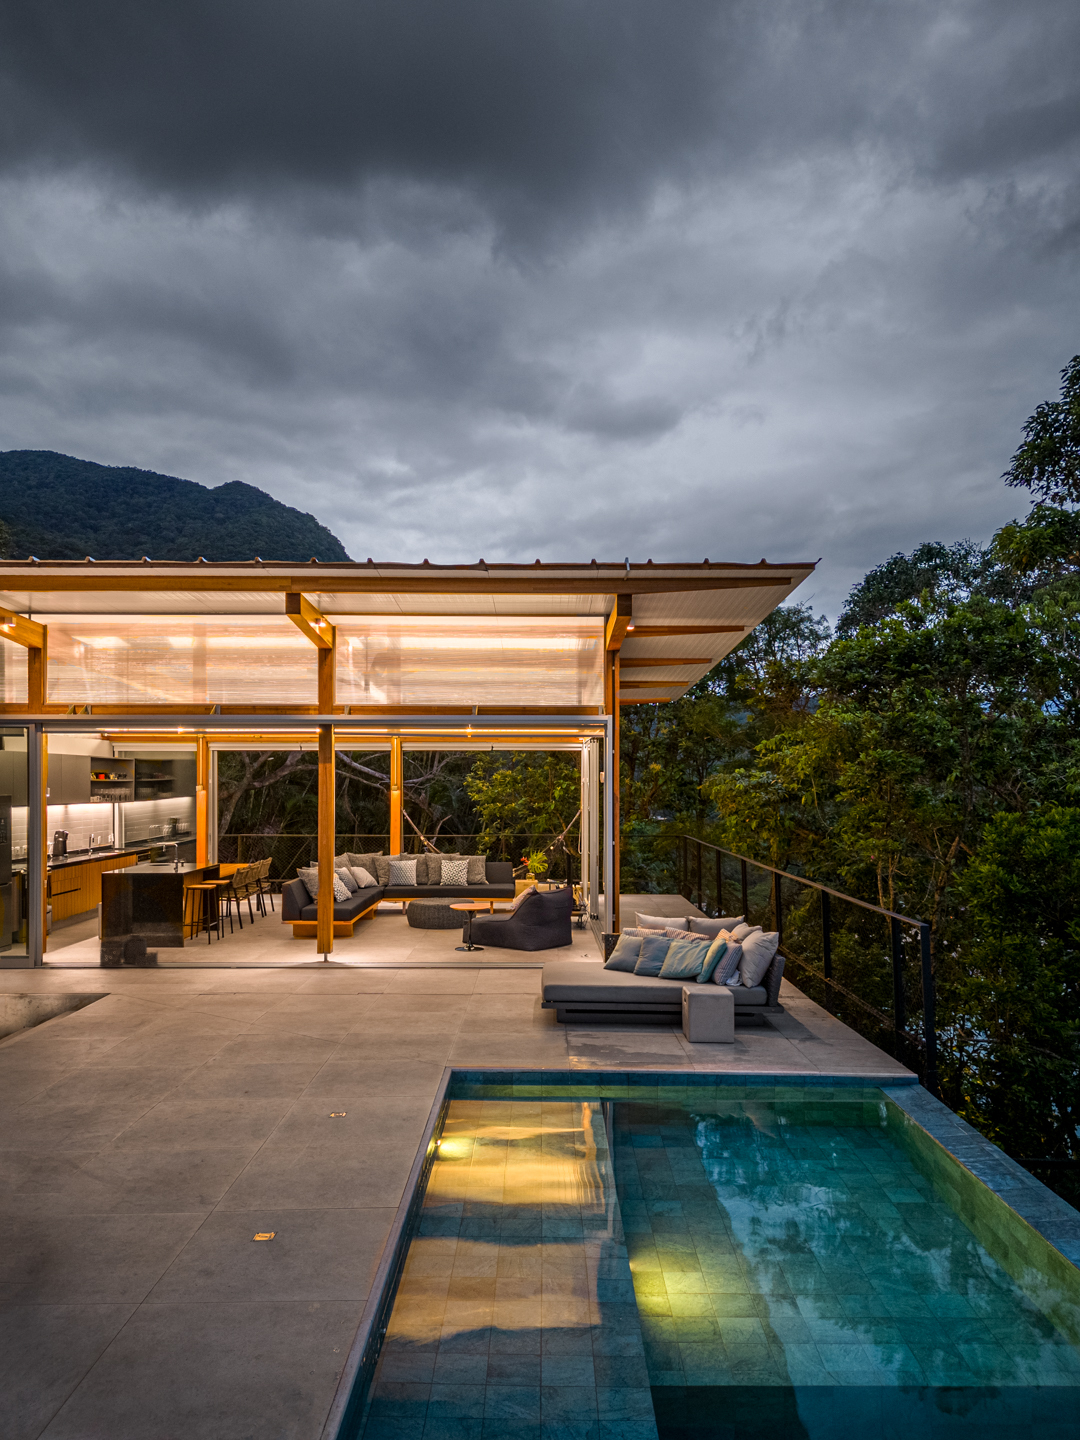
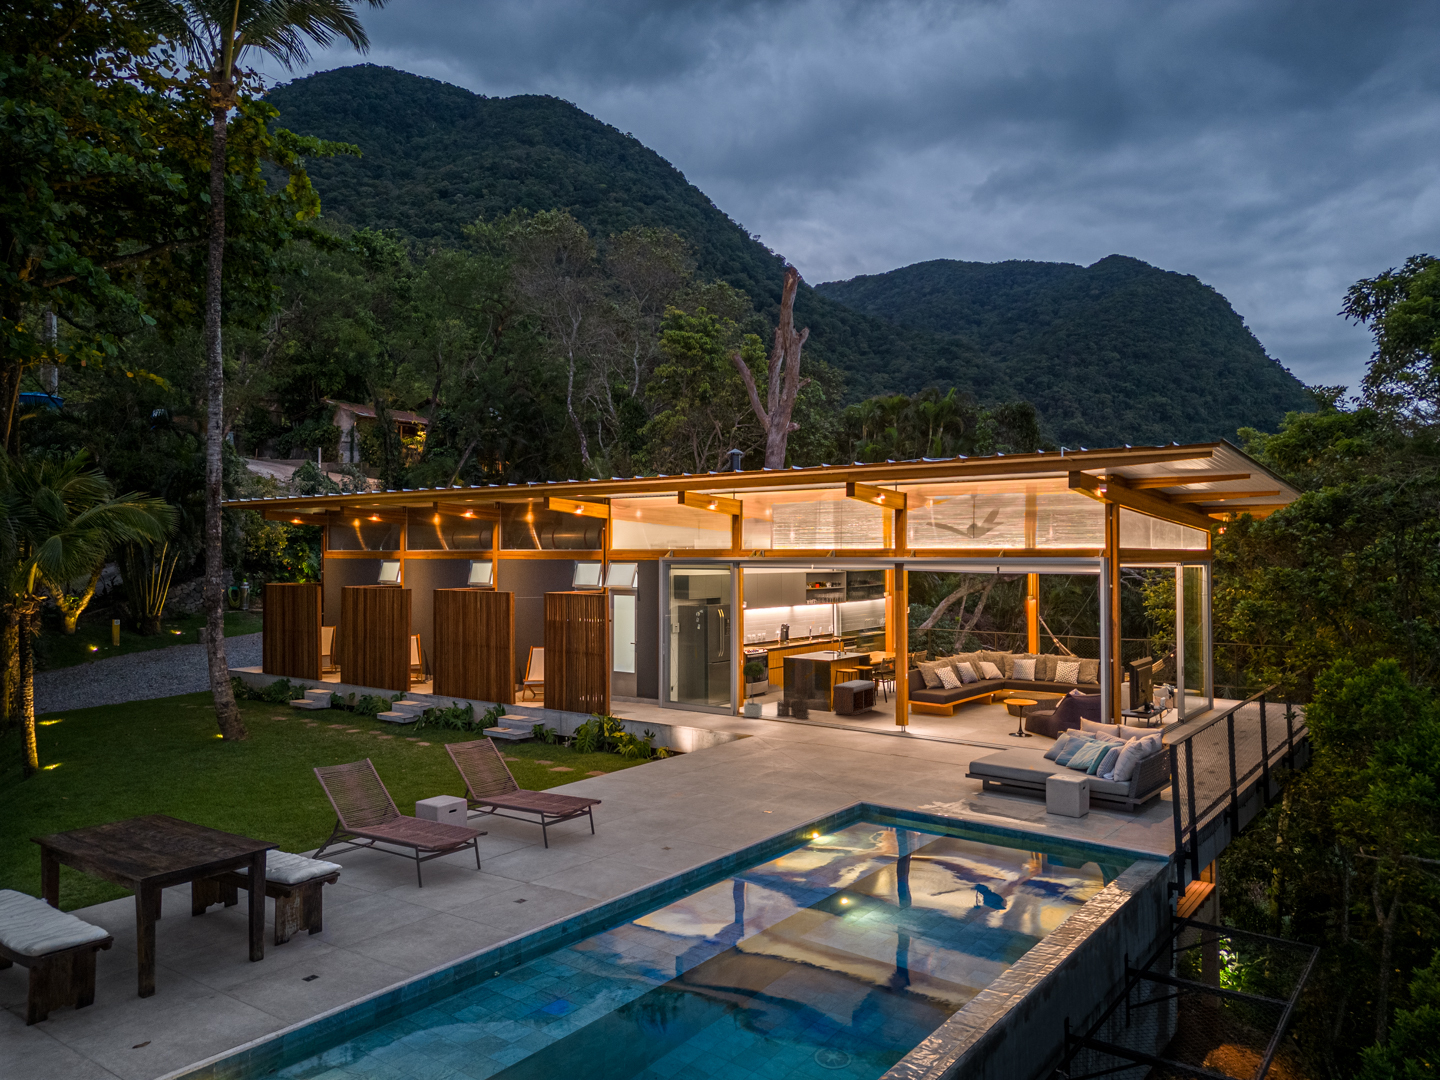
potted tree: none [43,881,86,975] -> present [743,662,765,717]
bench: none [187,901,241,953] -> present [833,680,875,716]

